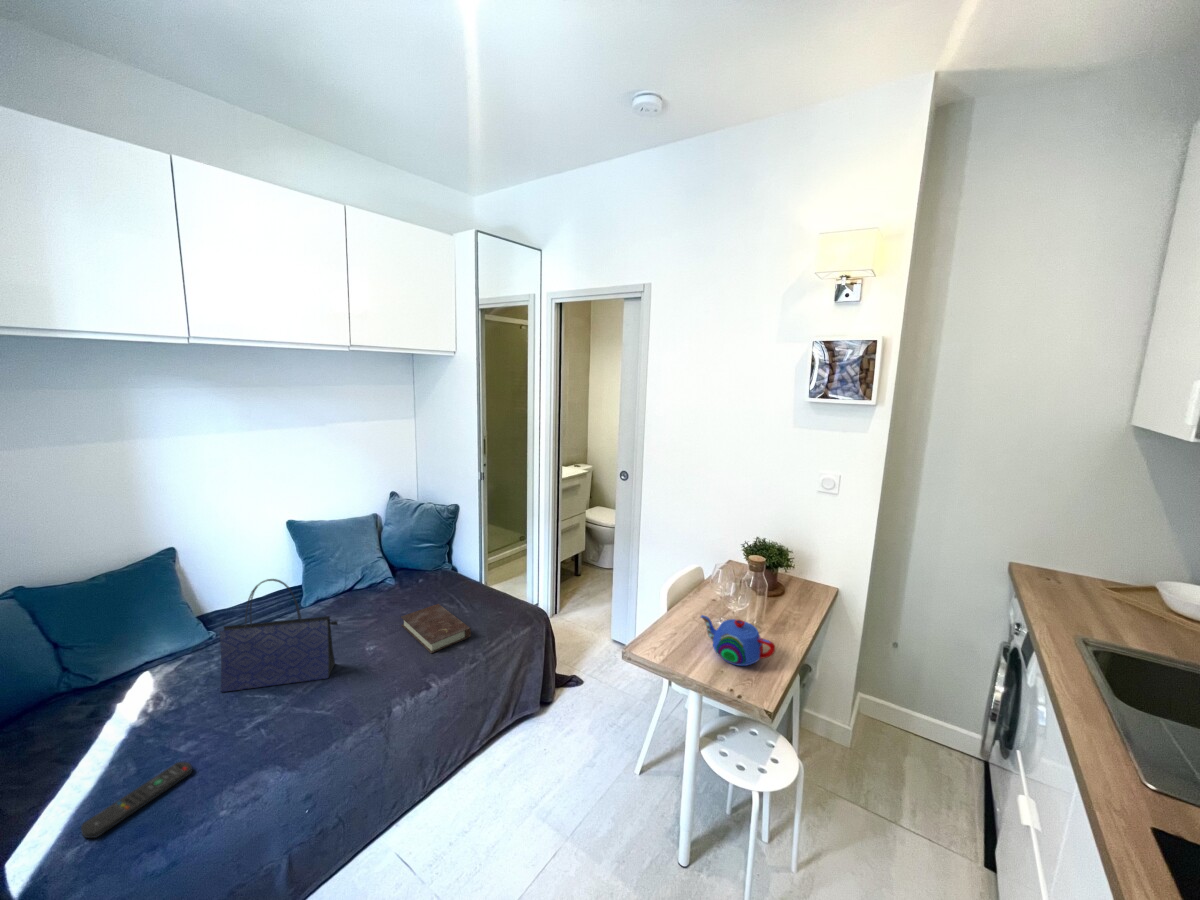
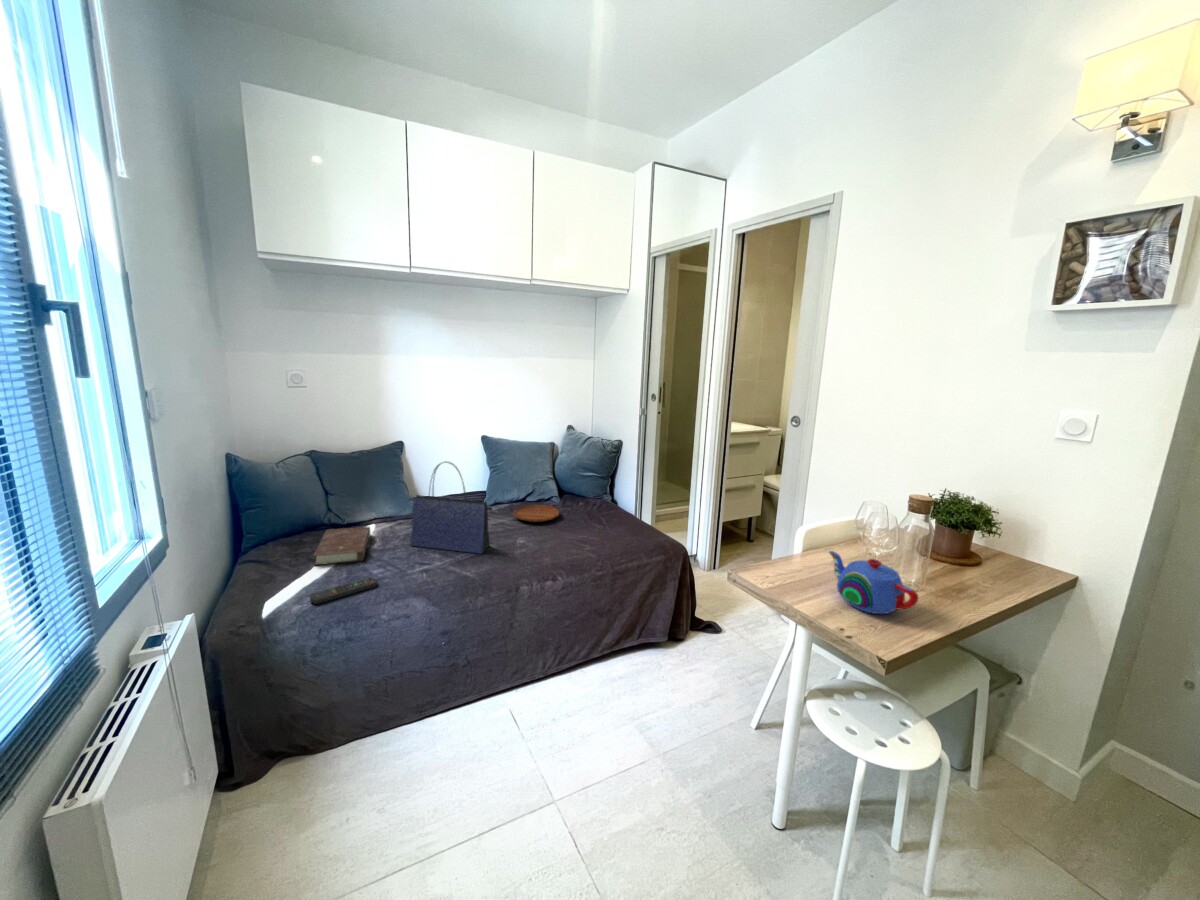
tray: none [349,592,405,618] -> present [514,505,559,522]
book: present [401,604,471,653] -> present [314,527,370,565]

